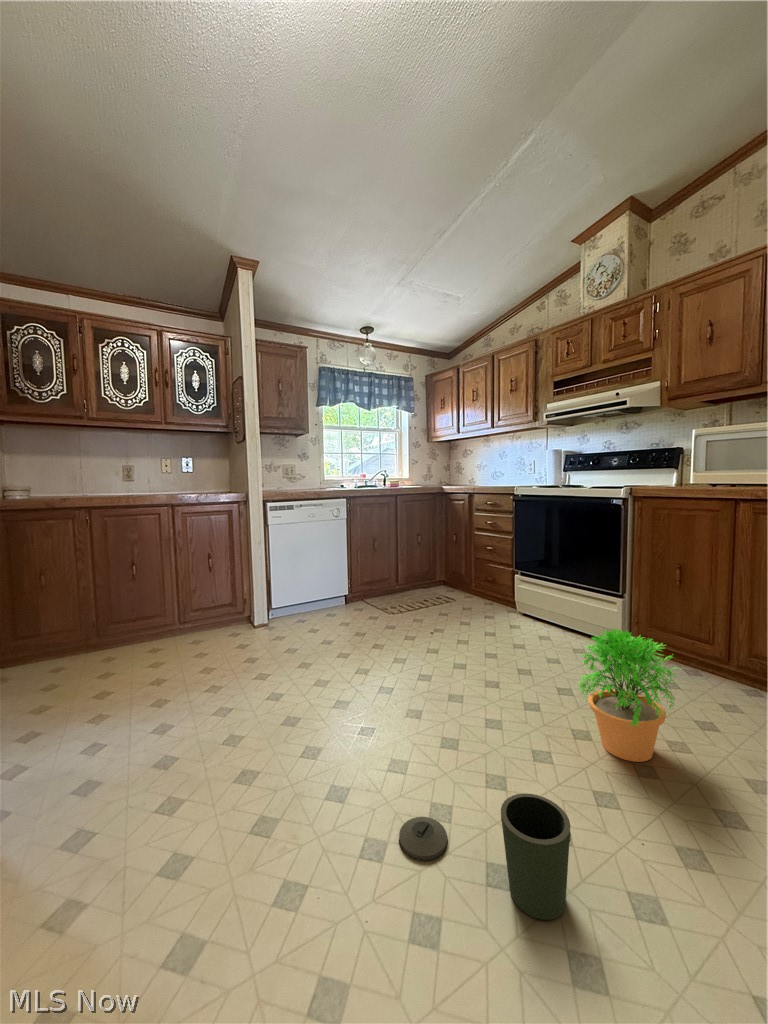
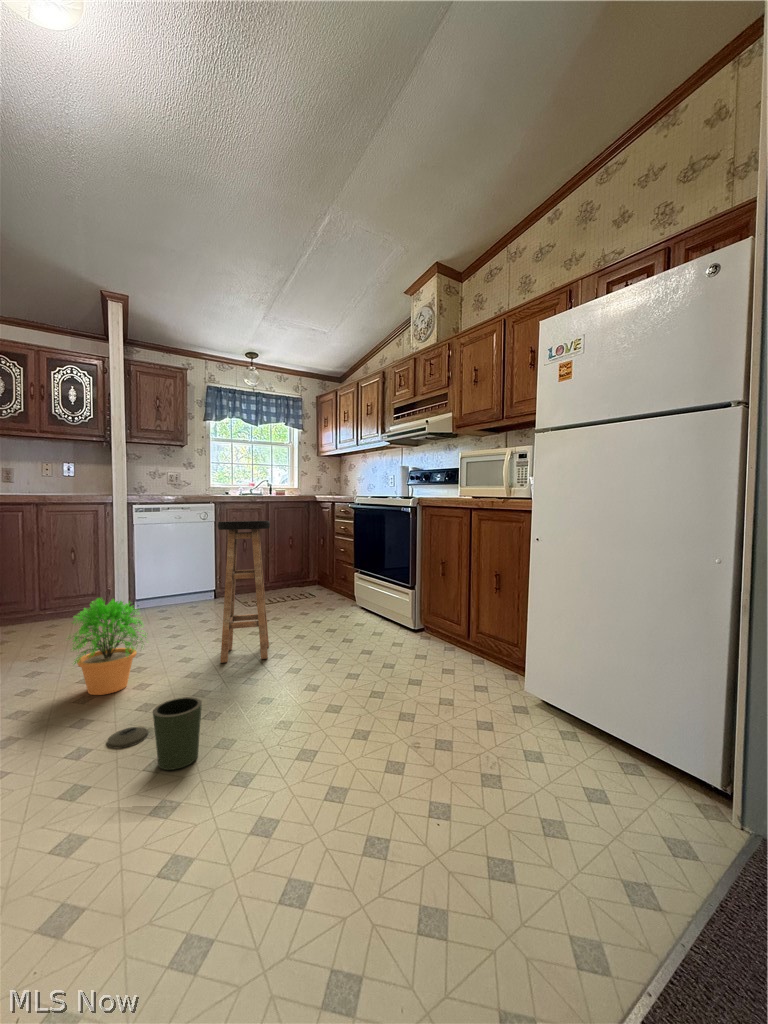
bar stool: none [413,521,483,697] -> present [218,521,270,663]
potted plant: present [577,628,677,762] -> present [73,598,146,695]

